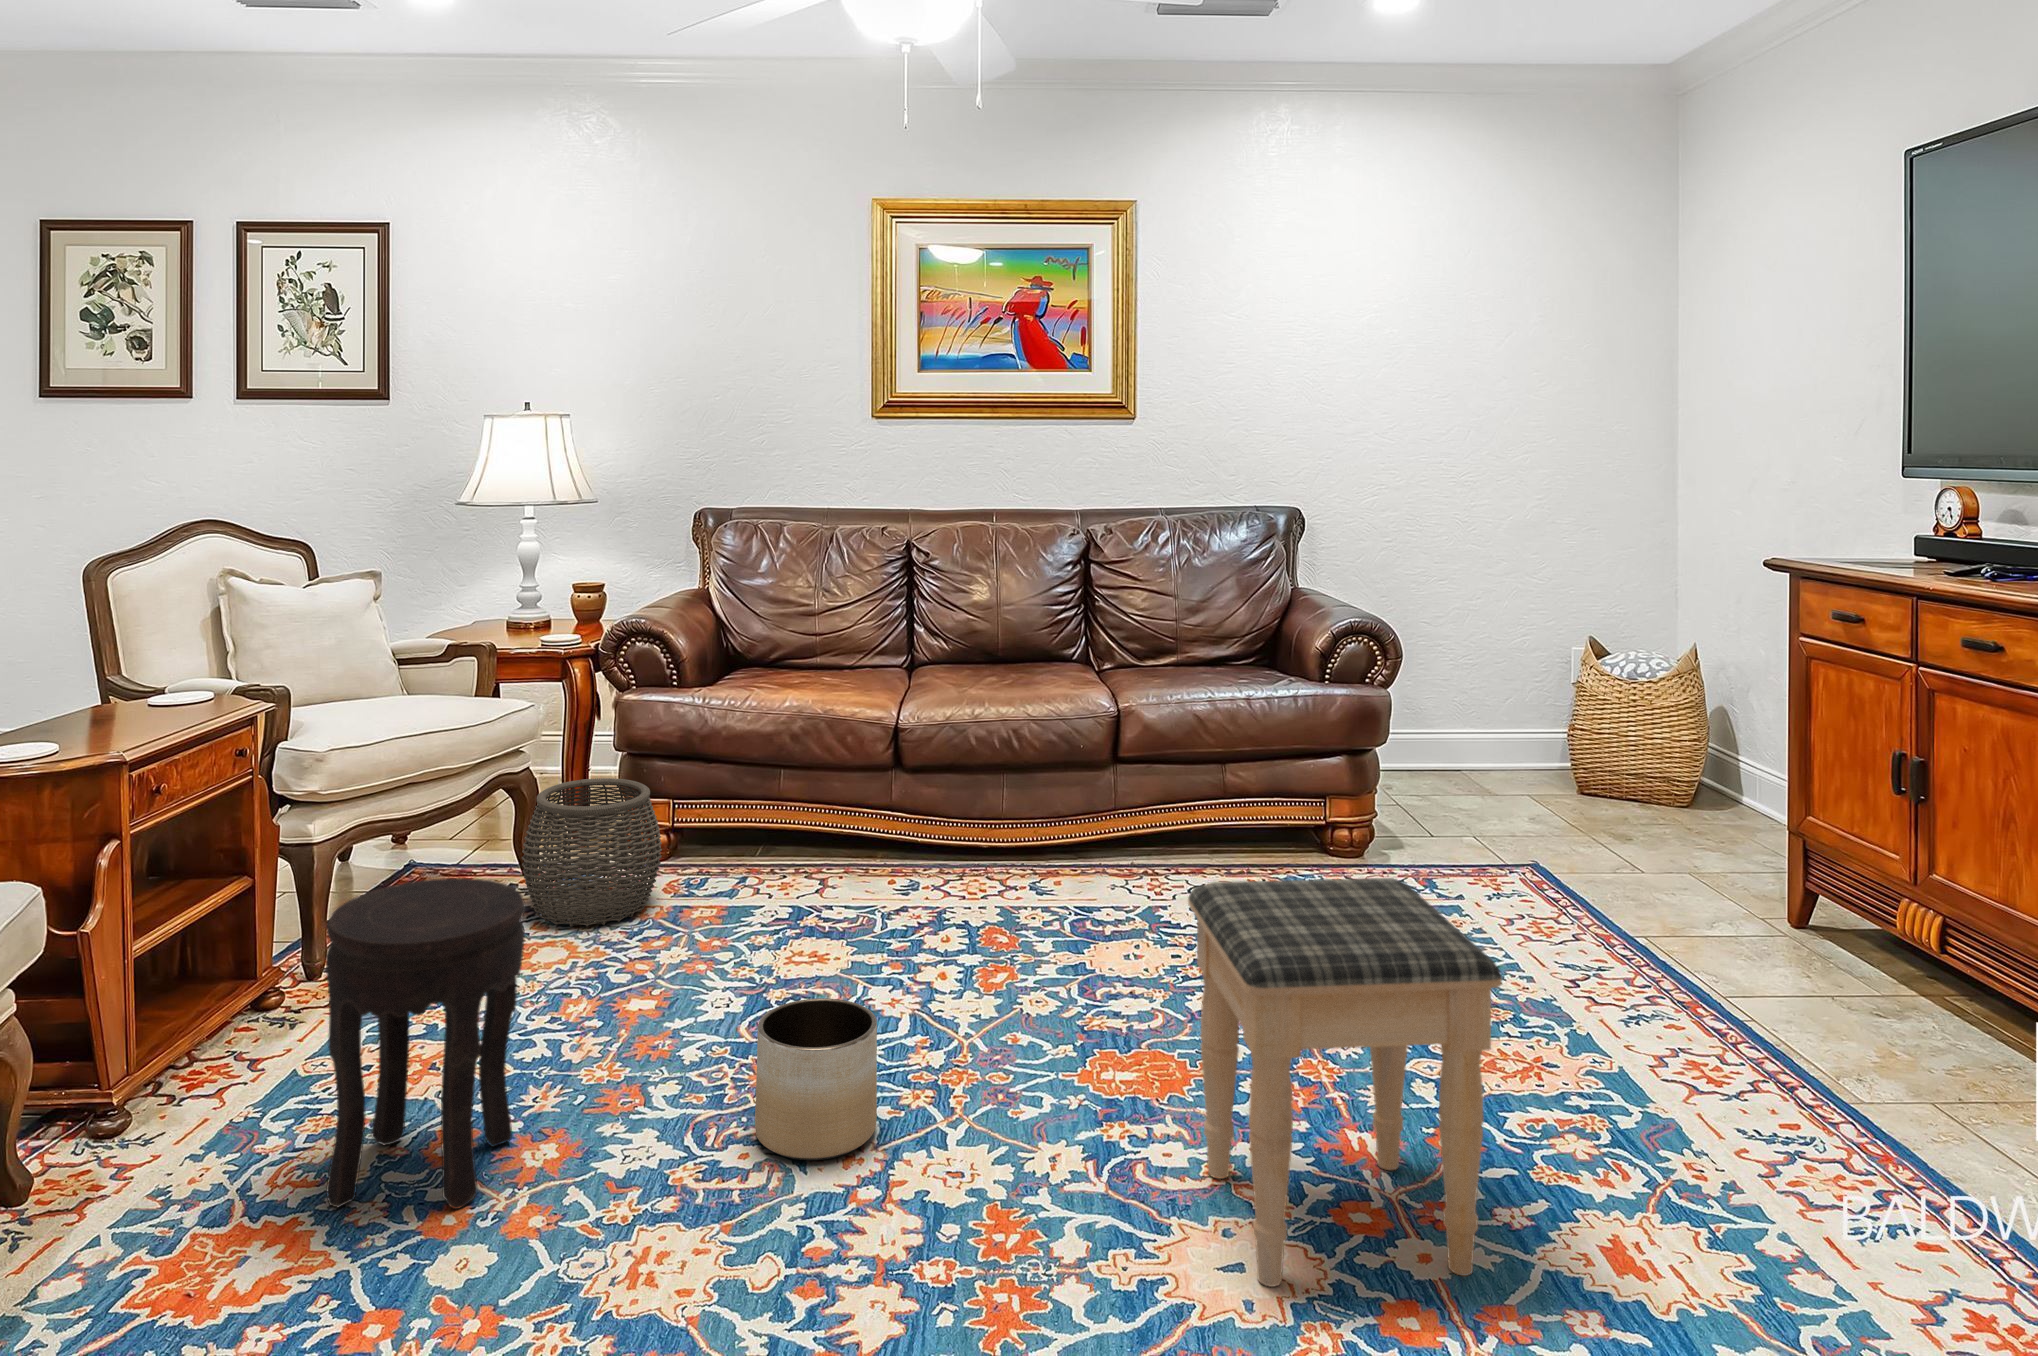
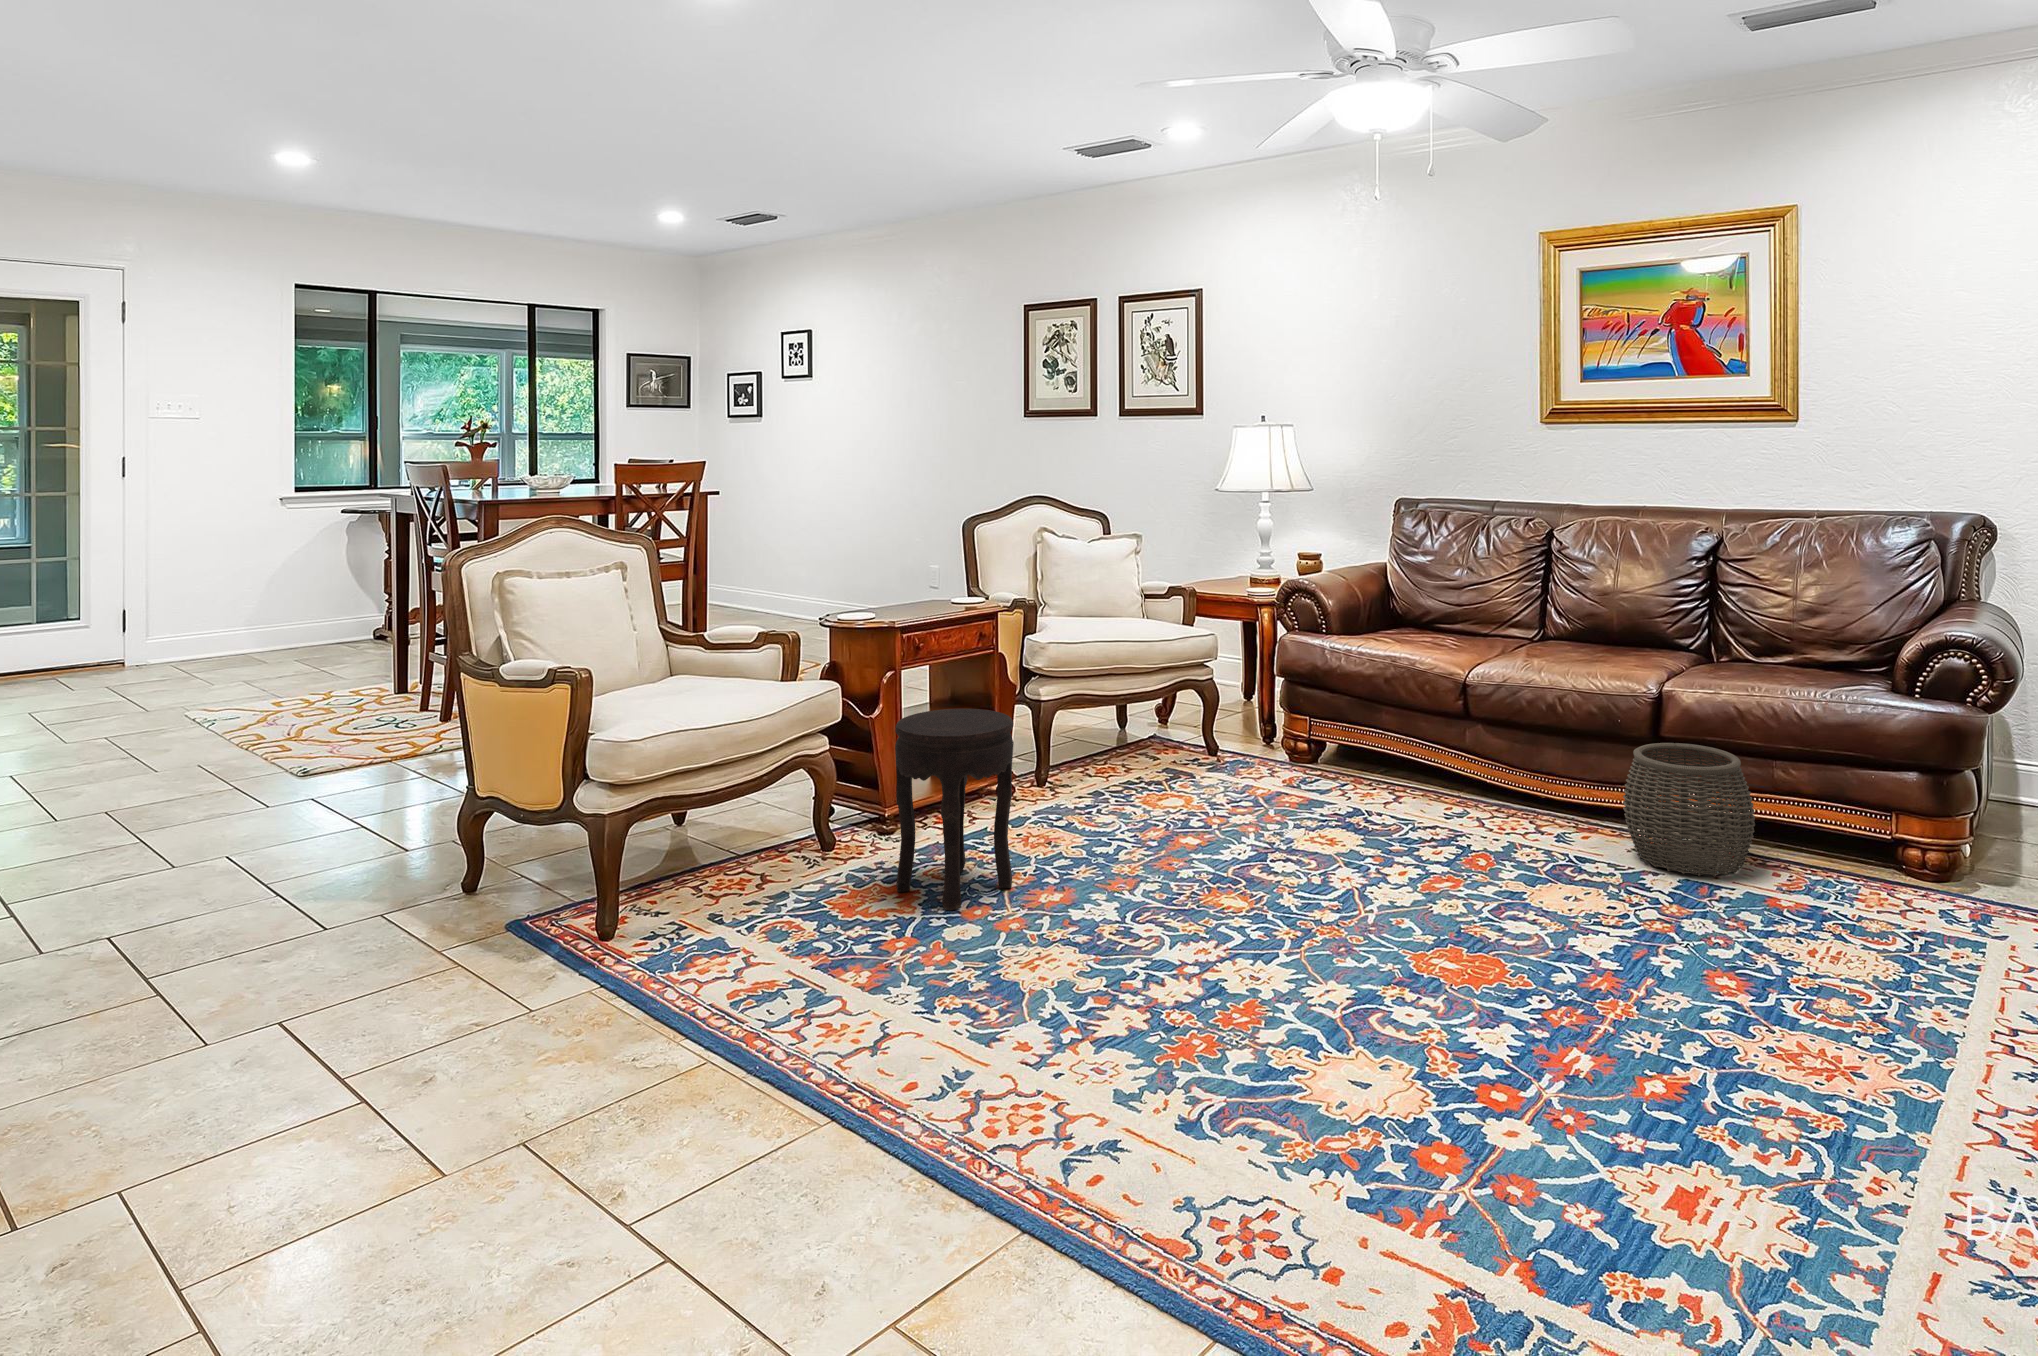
woven basket: present [522,778,662,927] -> present [1623,743,1755,876]
footstool: present [1188,878,1502,1287] -> none [1314,793,1589,1166]
planter: present [755,998,877,1160] -> none [1132,839,1221,950]

